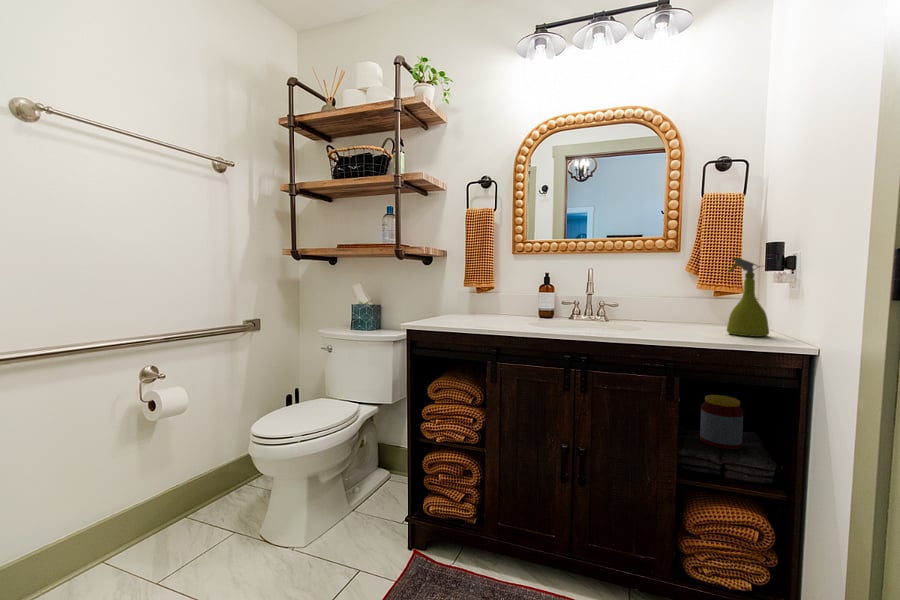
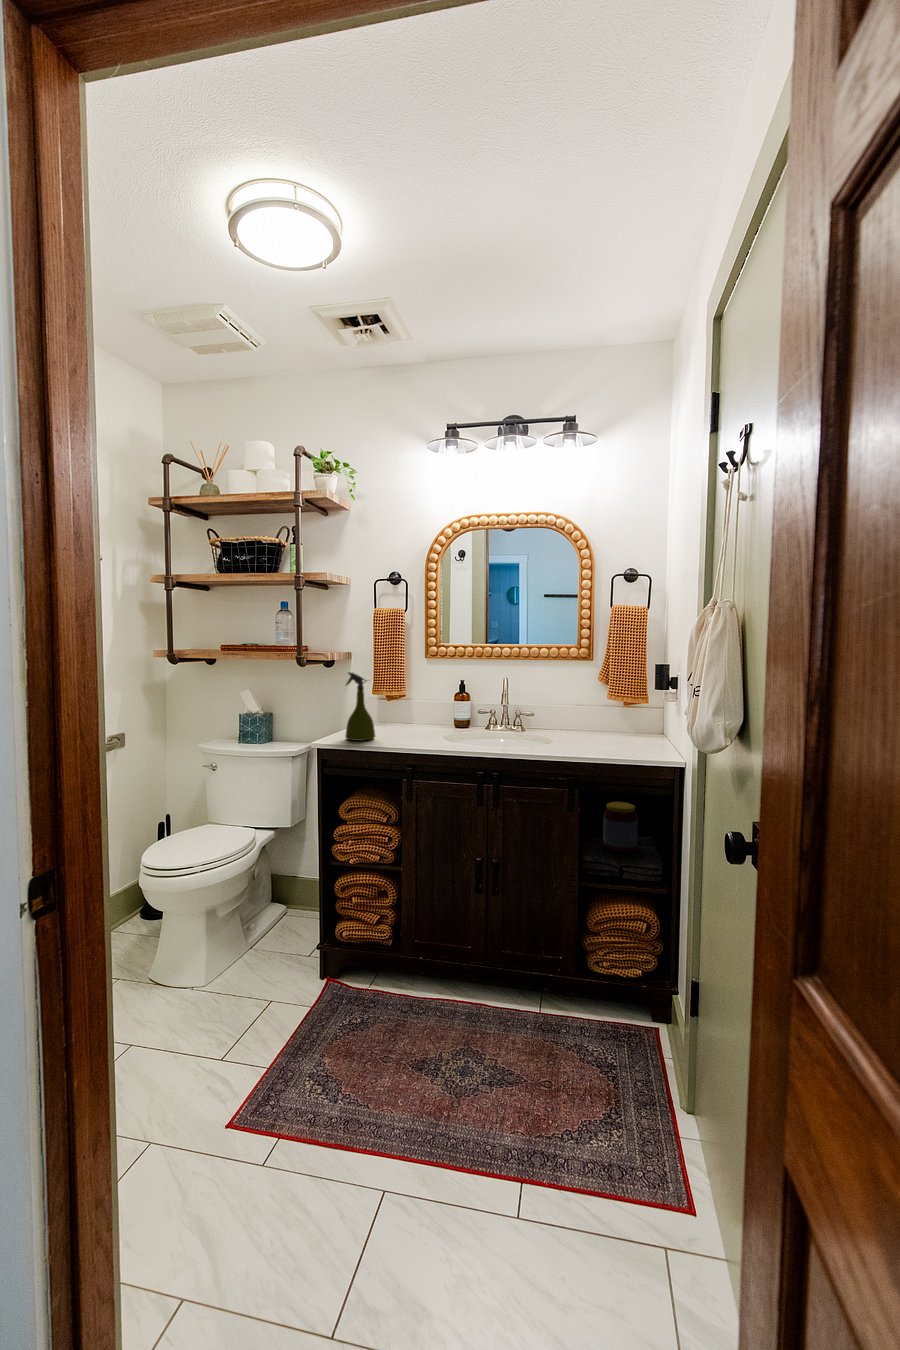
spray bottle: present [727,258,769,337] -> present [346,672,375,741]

